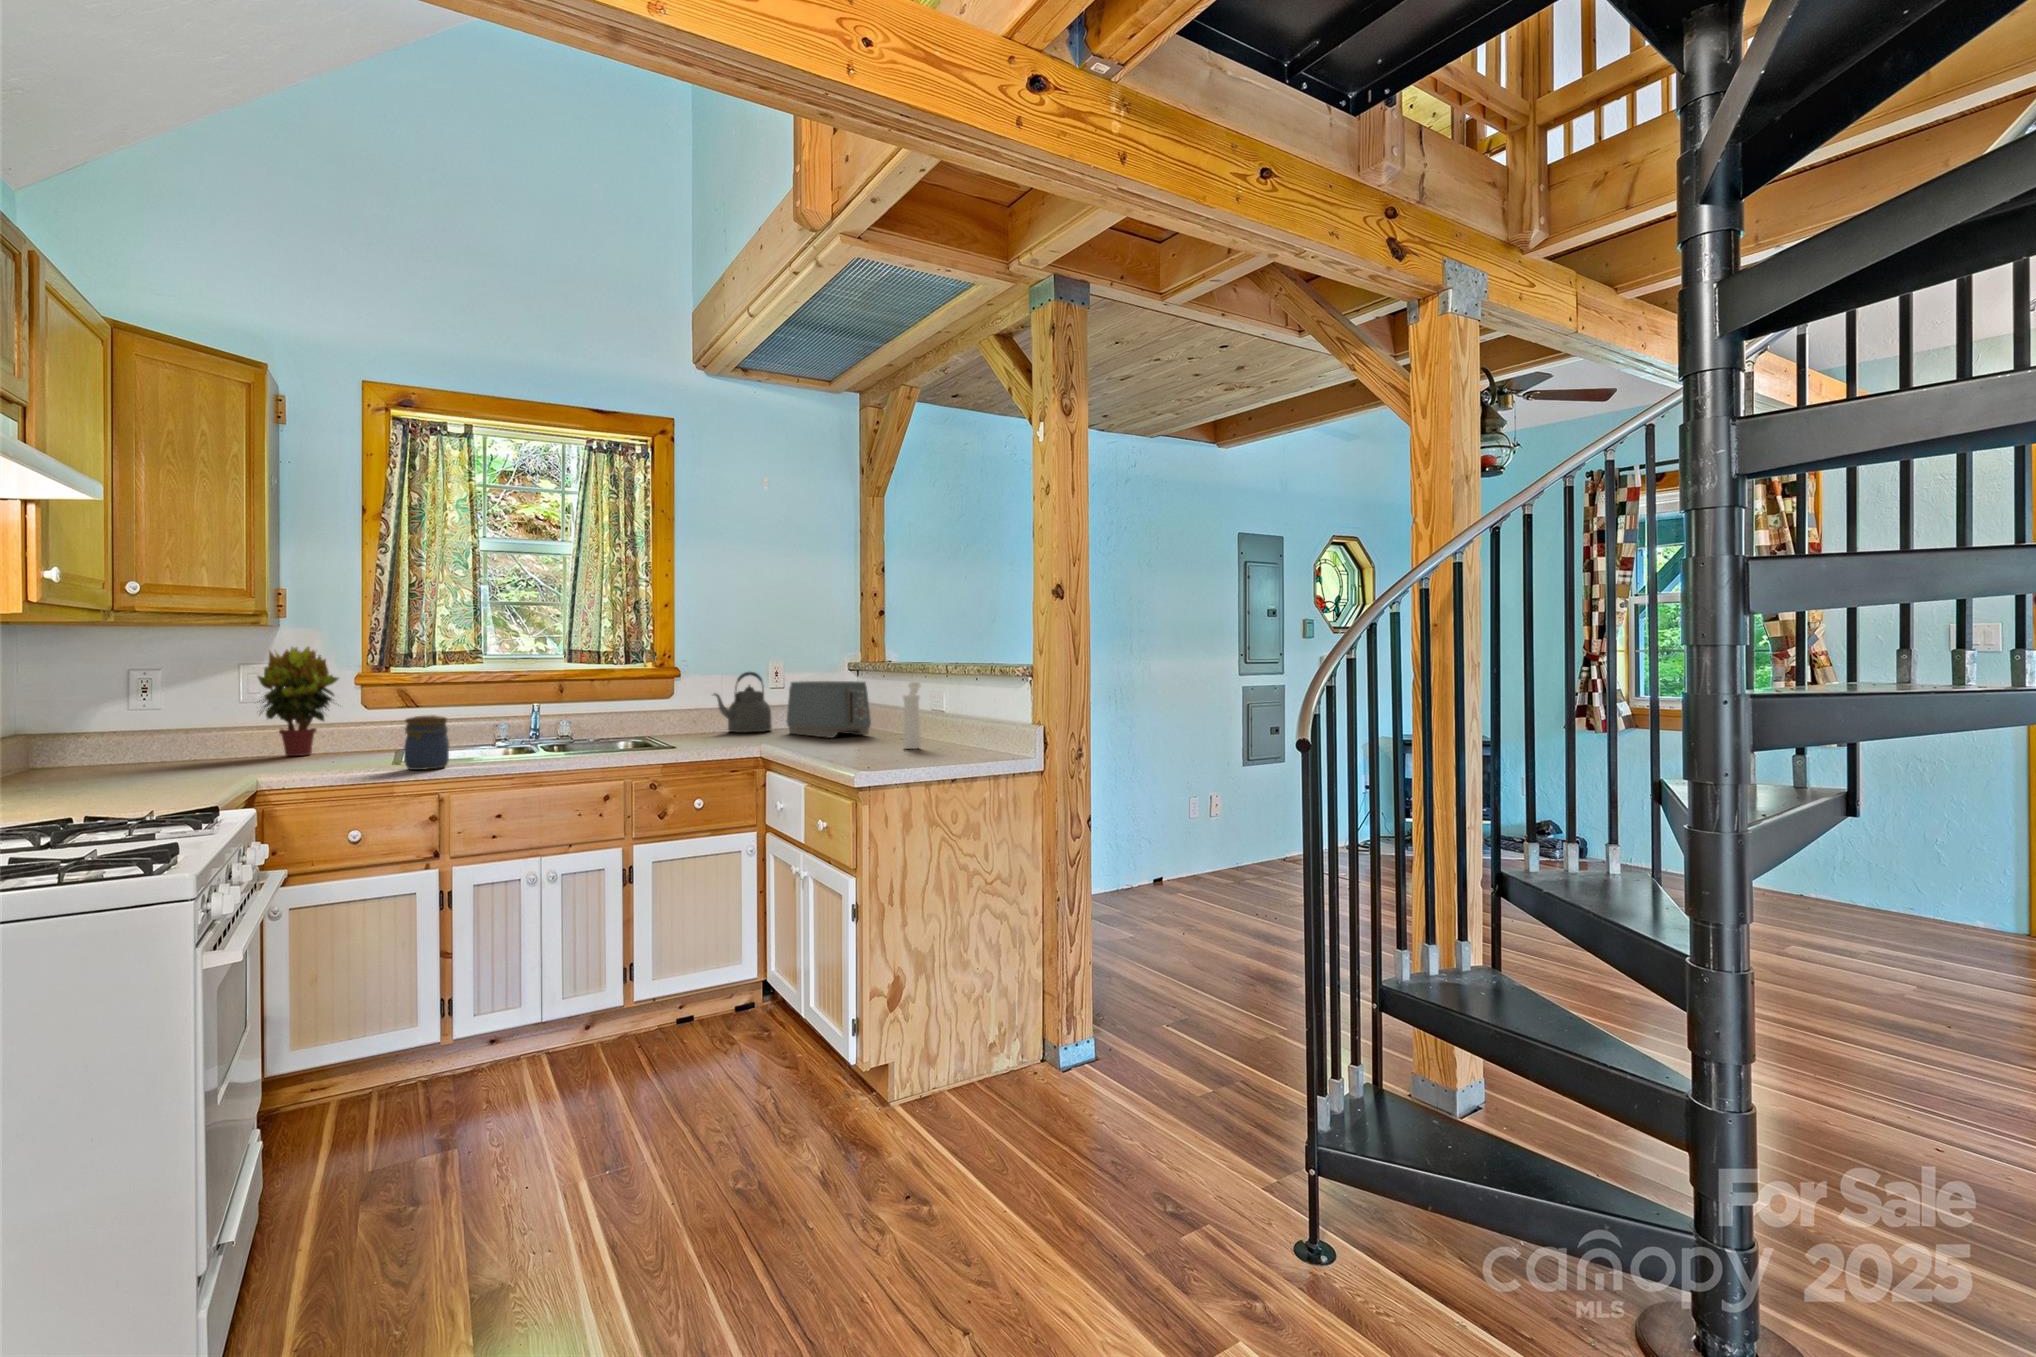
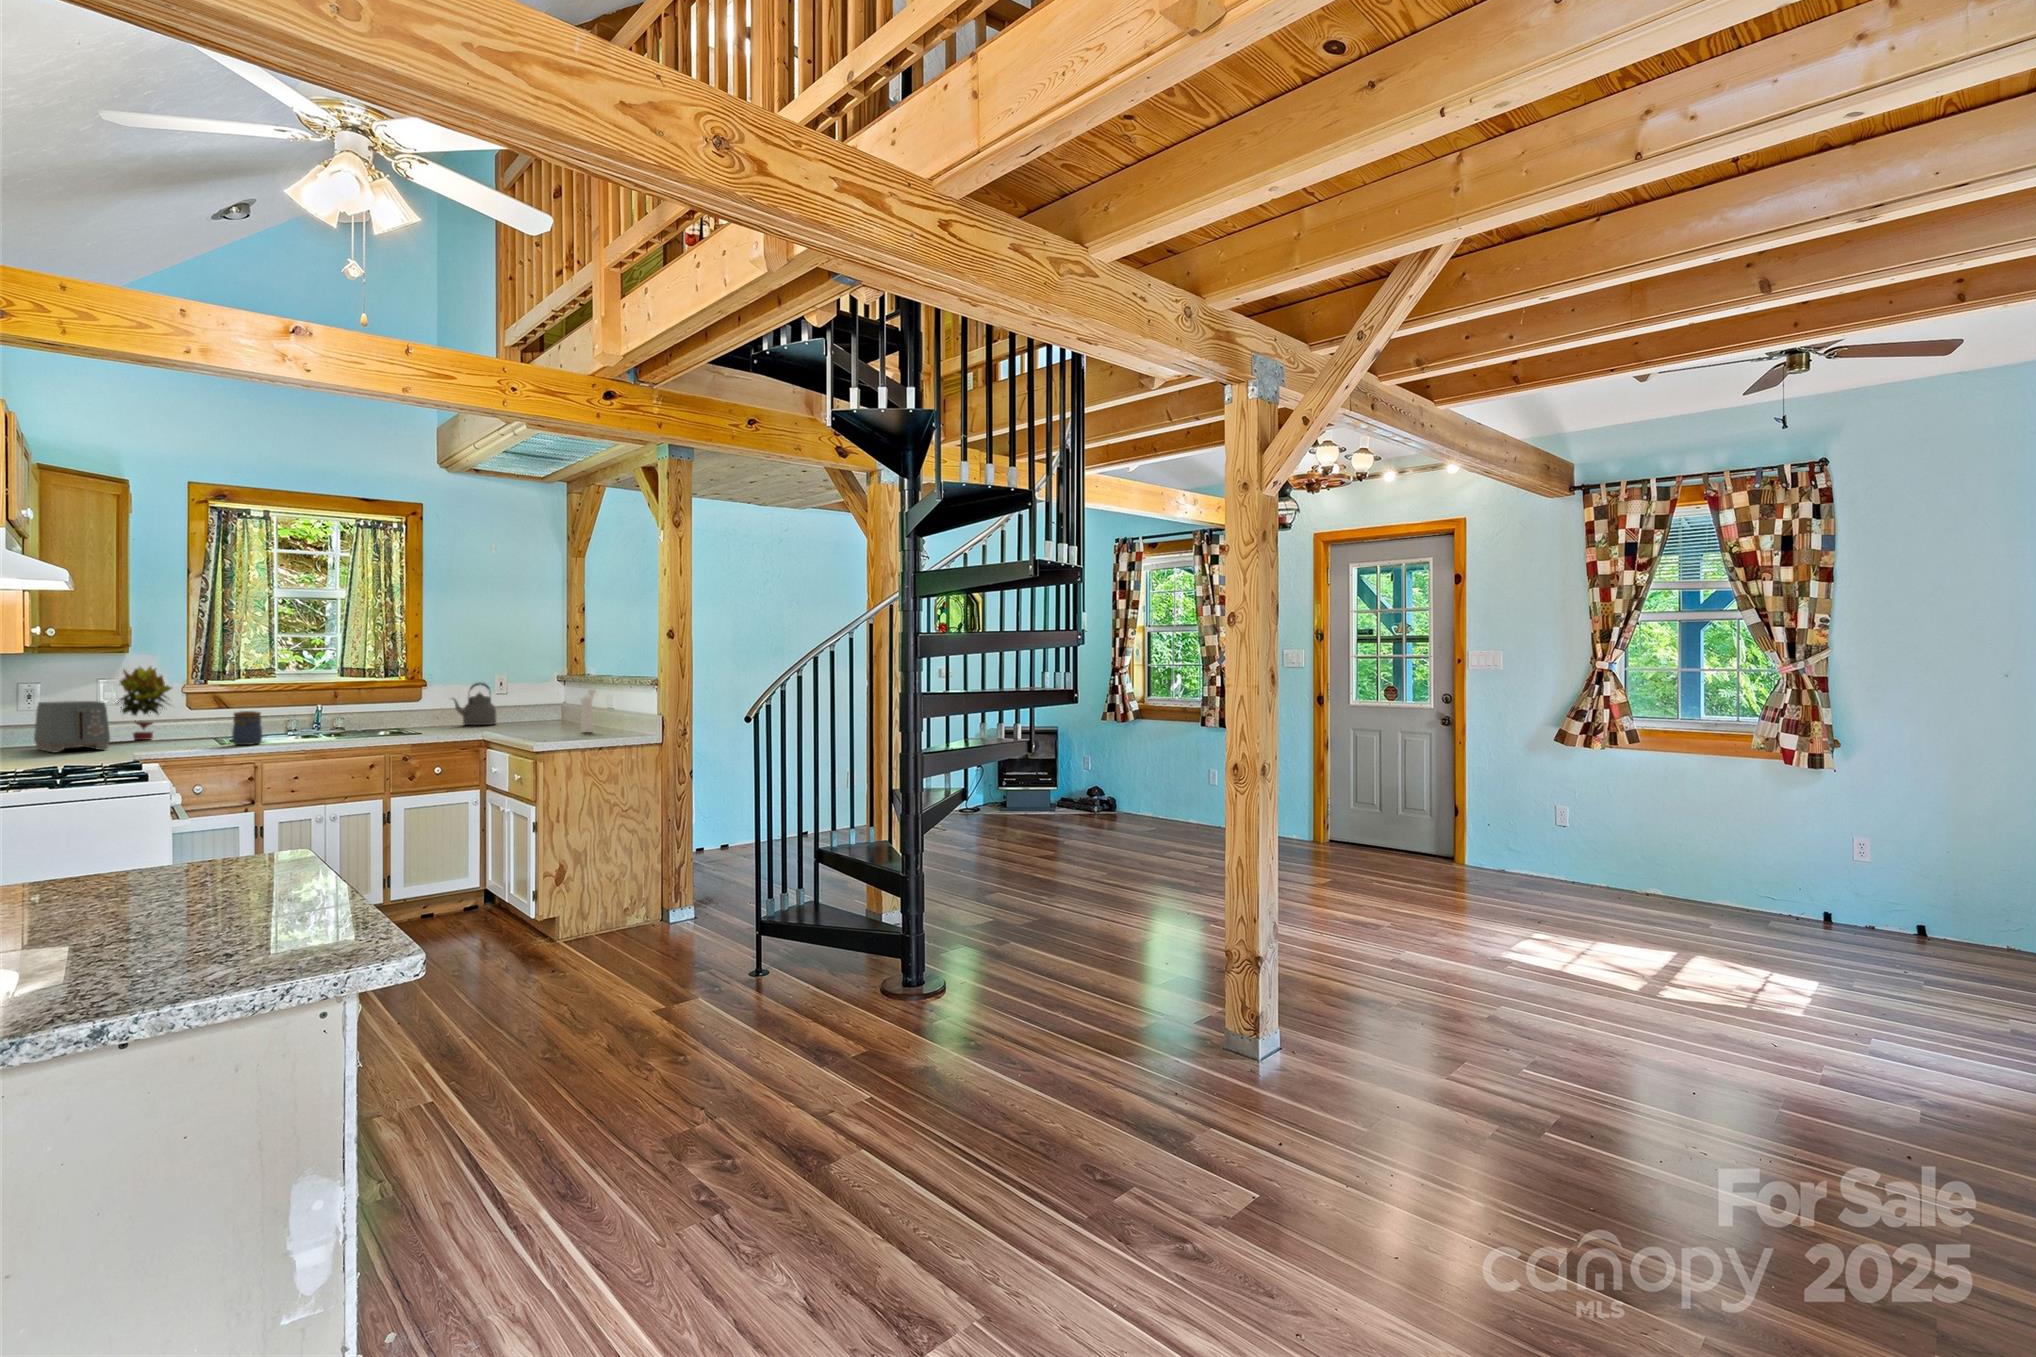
toaster: present [787,681,871,738] -> present [34,701,110,753]

